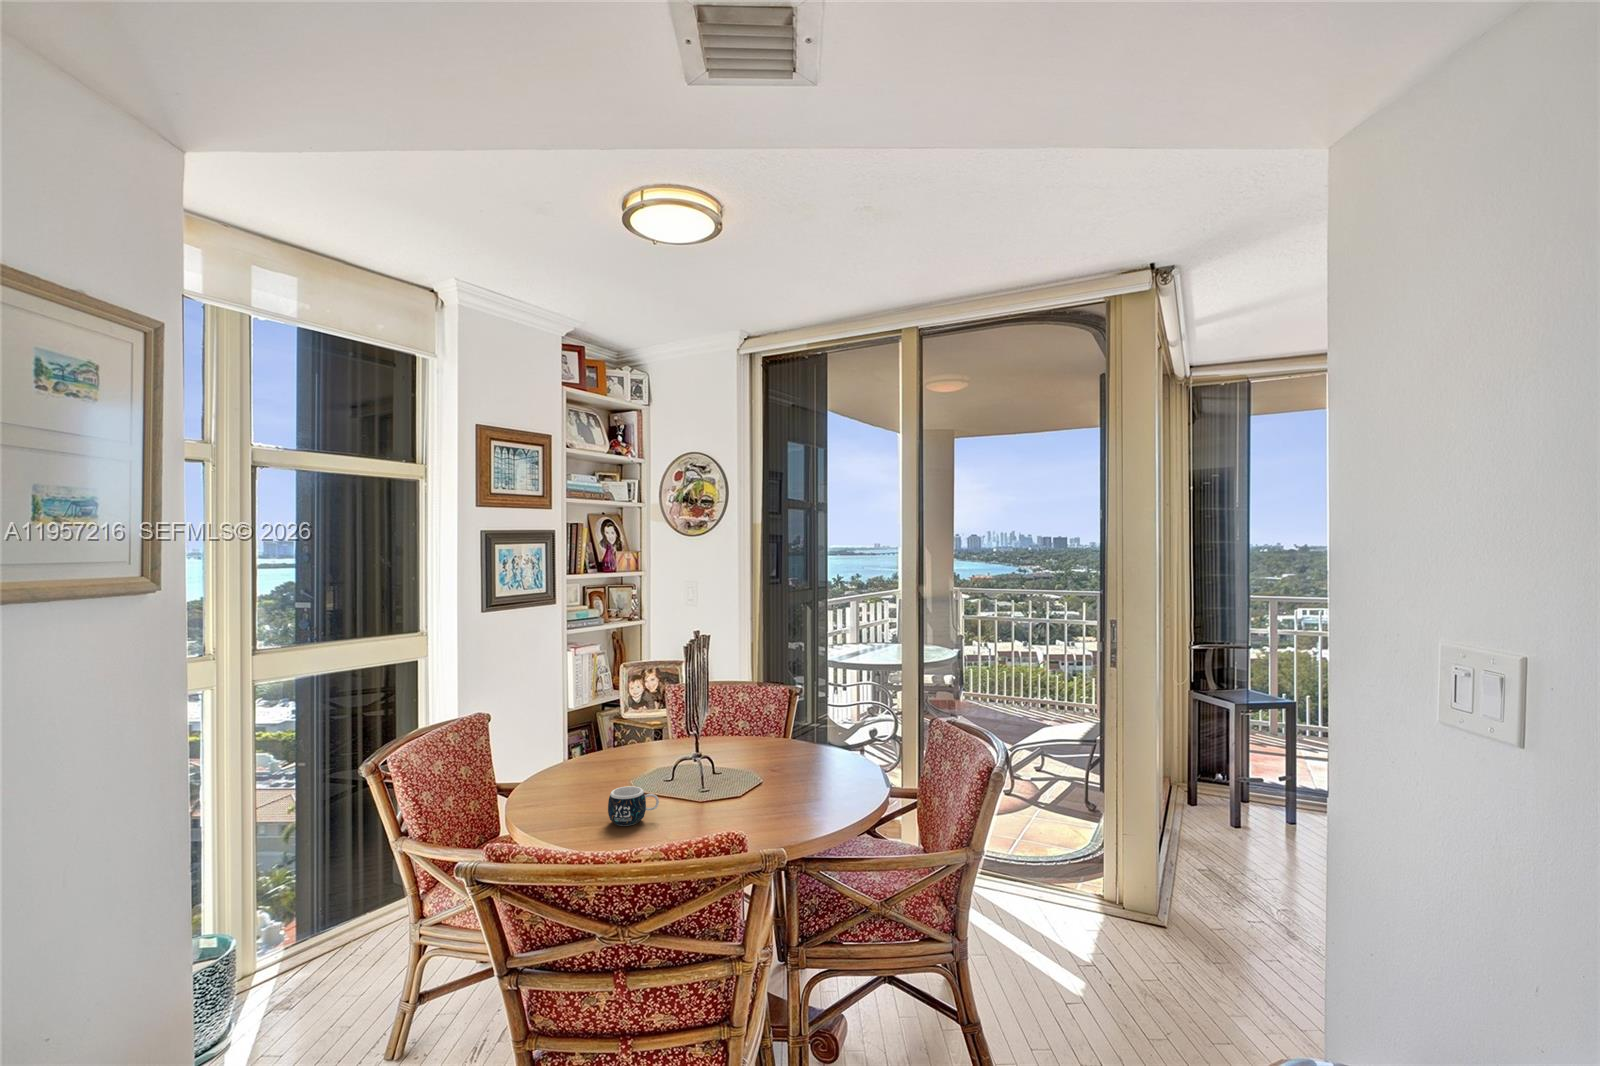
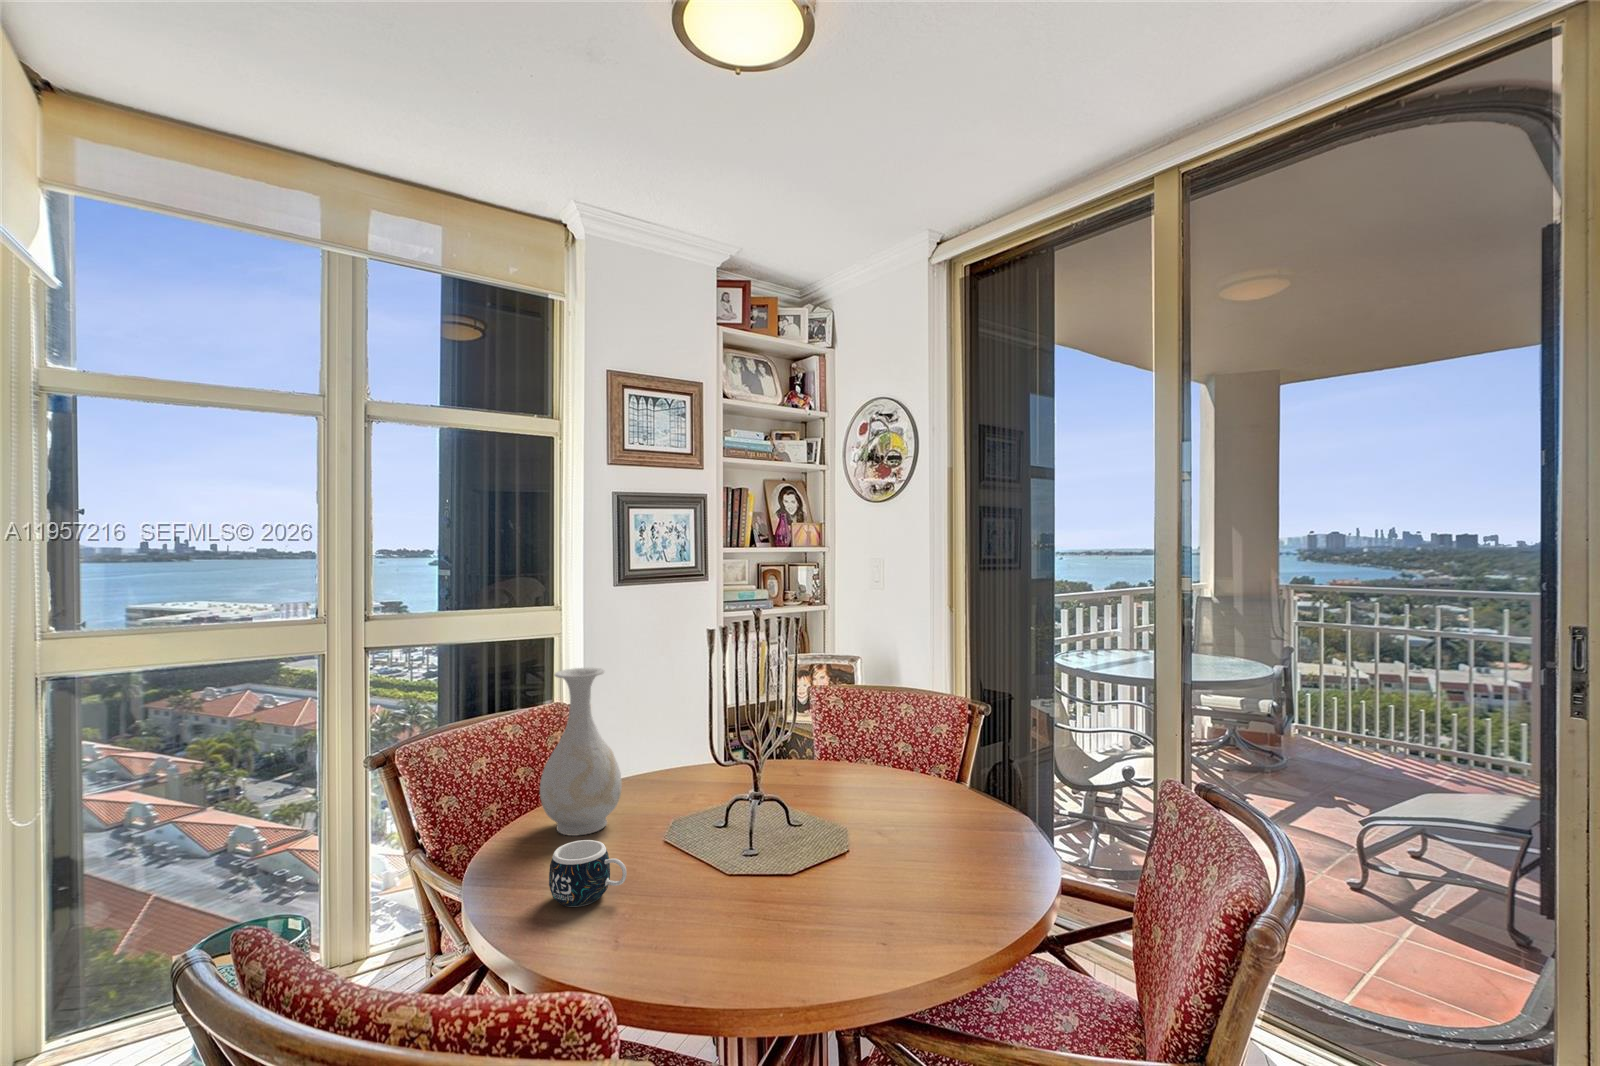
vase: none [547,679,604,797] -> present [540,668,622,836]

